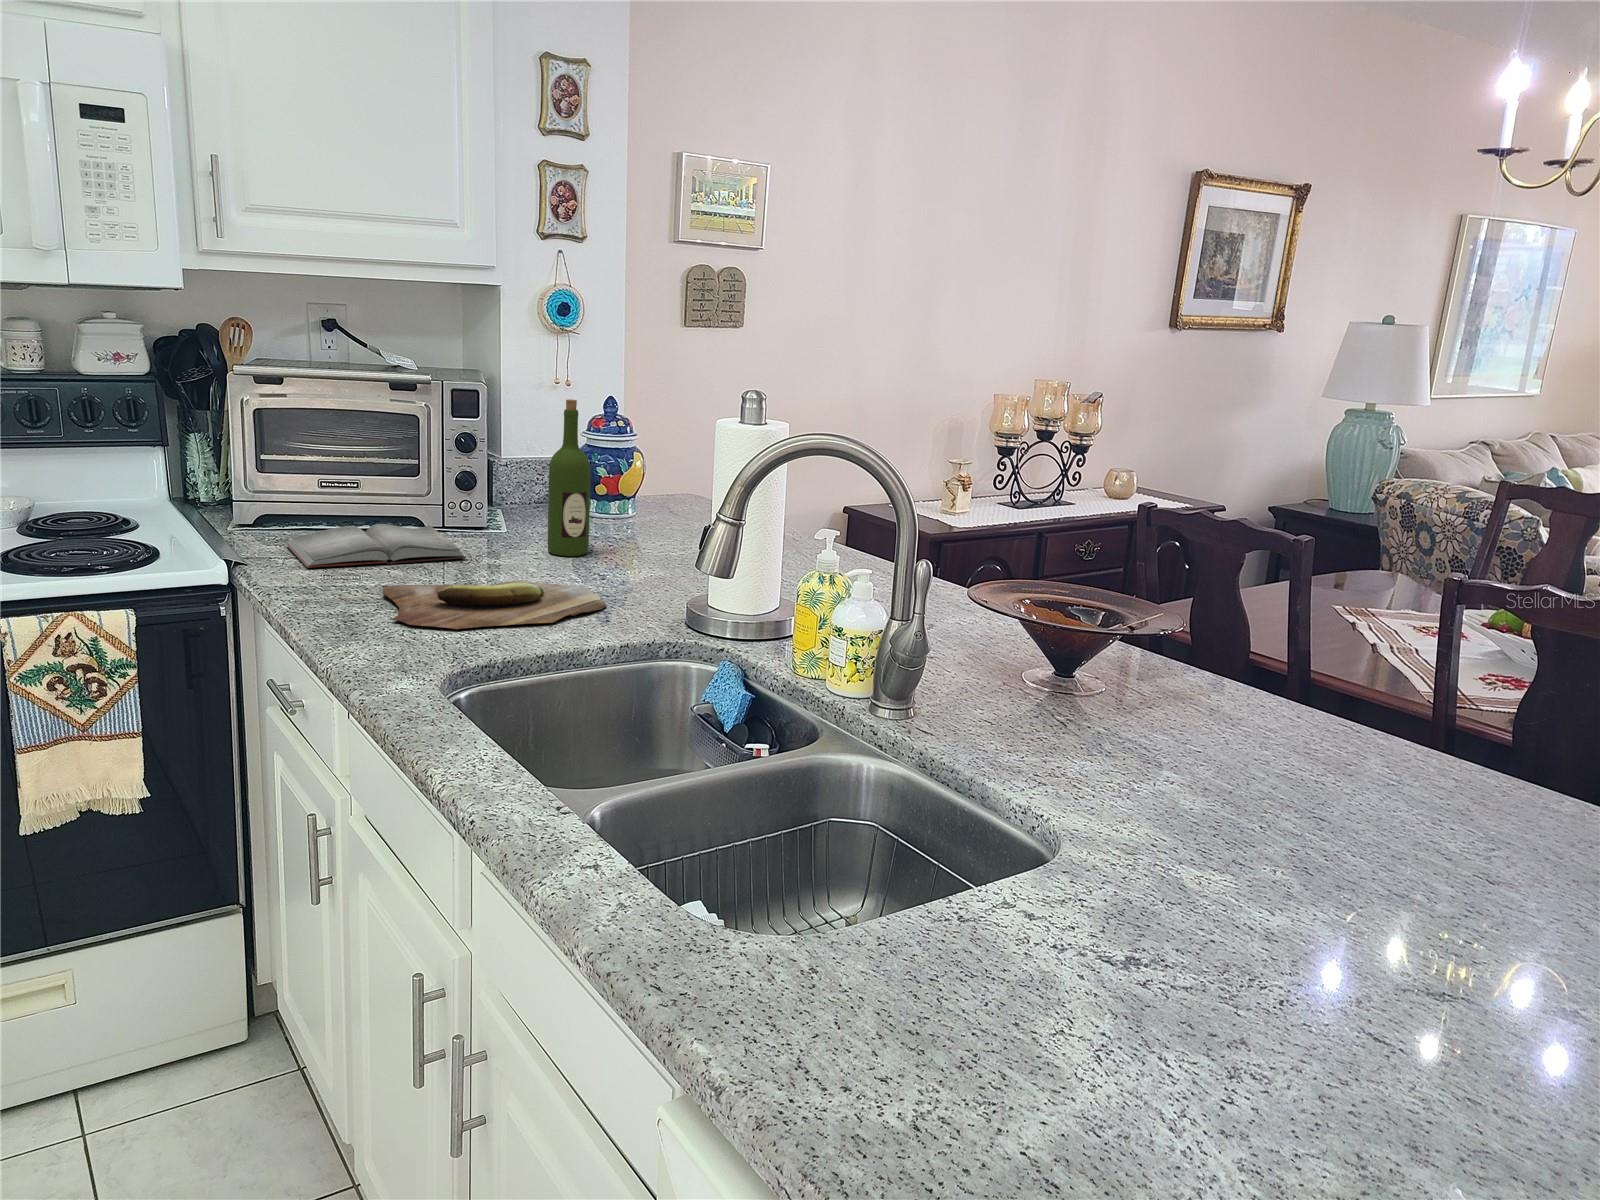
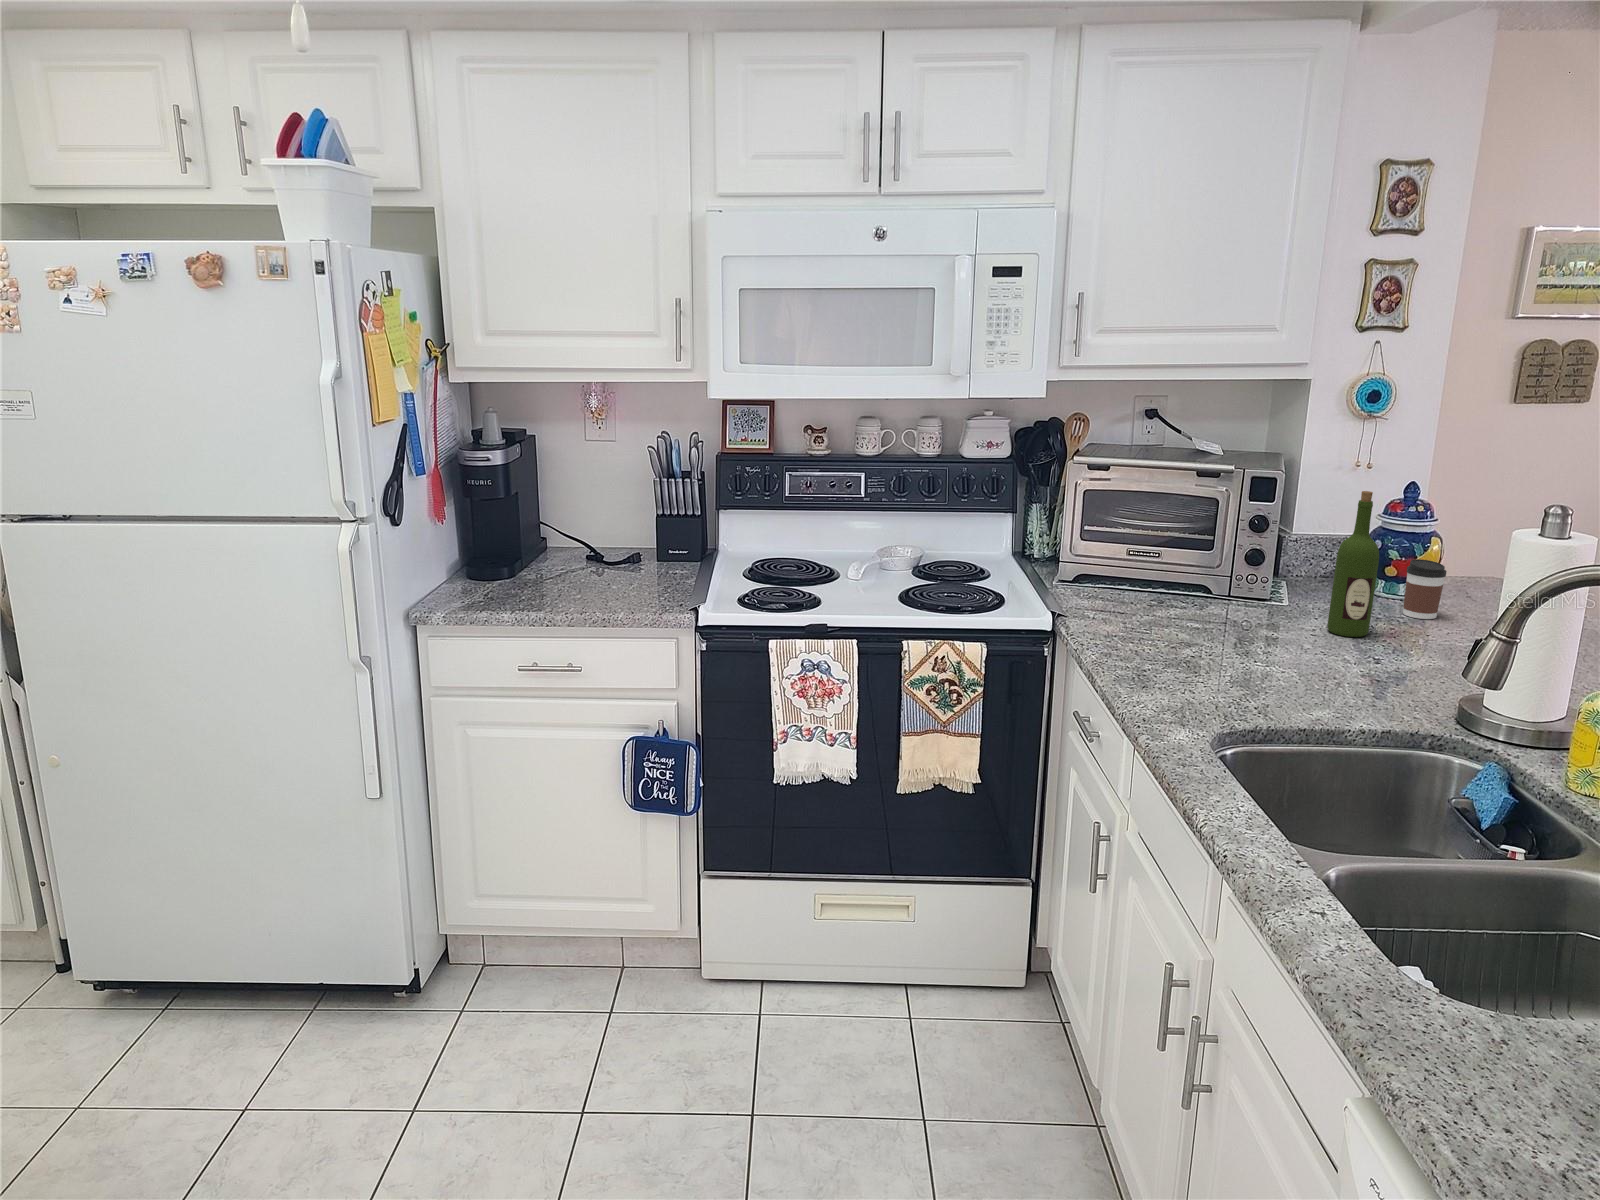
coffee cup: none [616,474,652,533] -> present [1403,559,1447,619]
hardback book: present [285,524,466,568] -> none [1098,590,1249,628]
cutting board: present [382,581,606,629] -> none [1173,648,1376,700]

